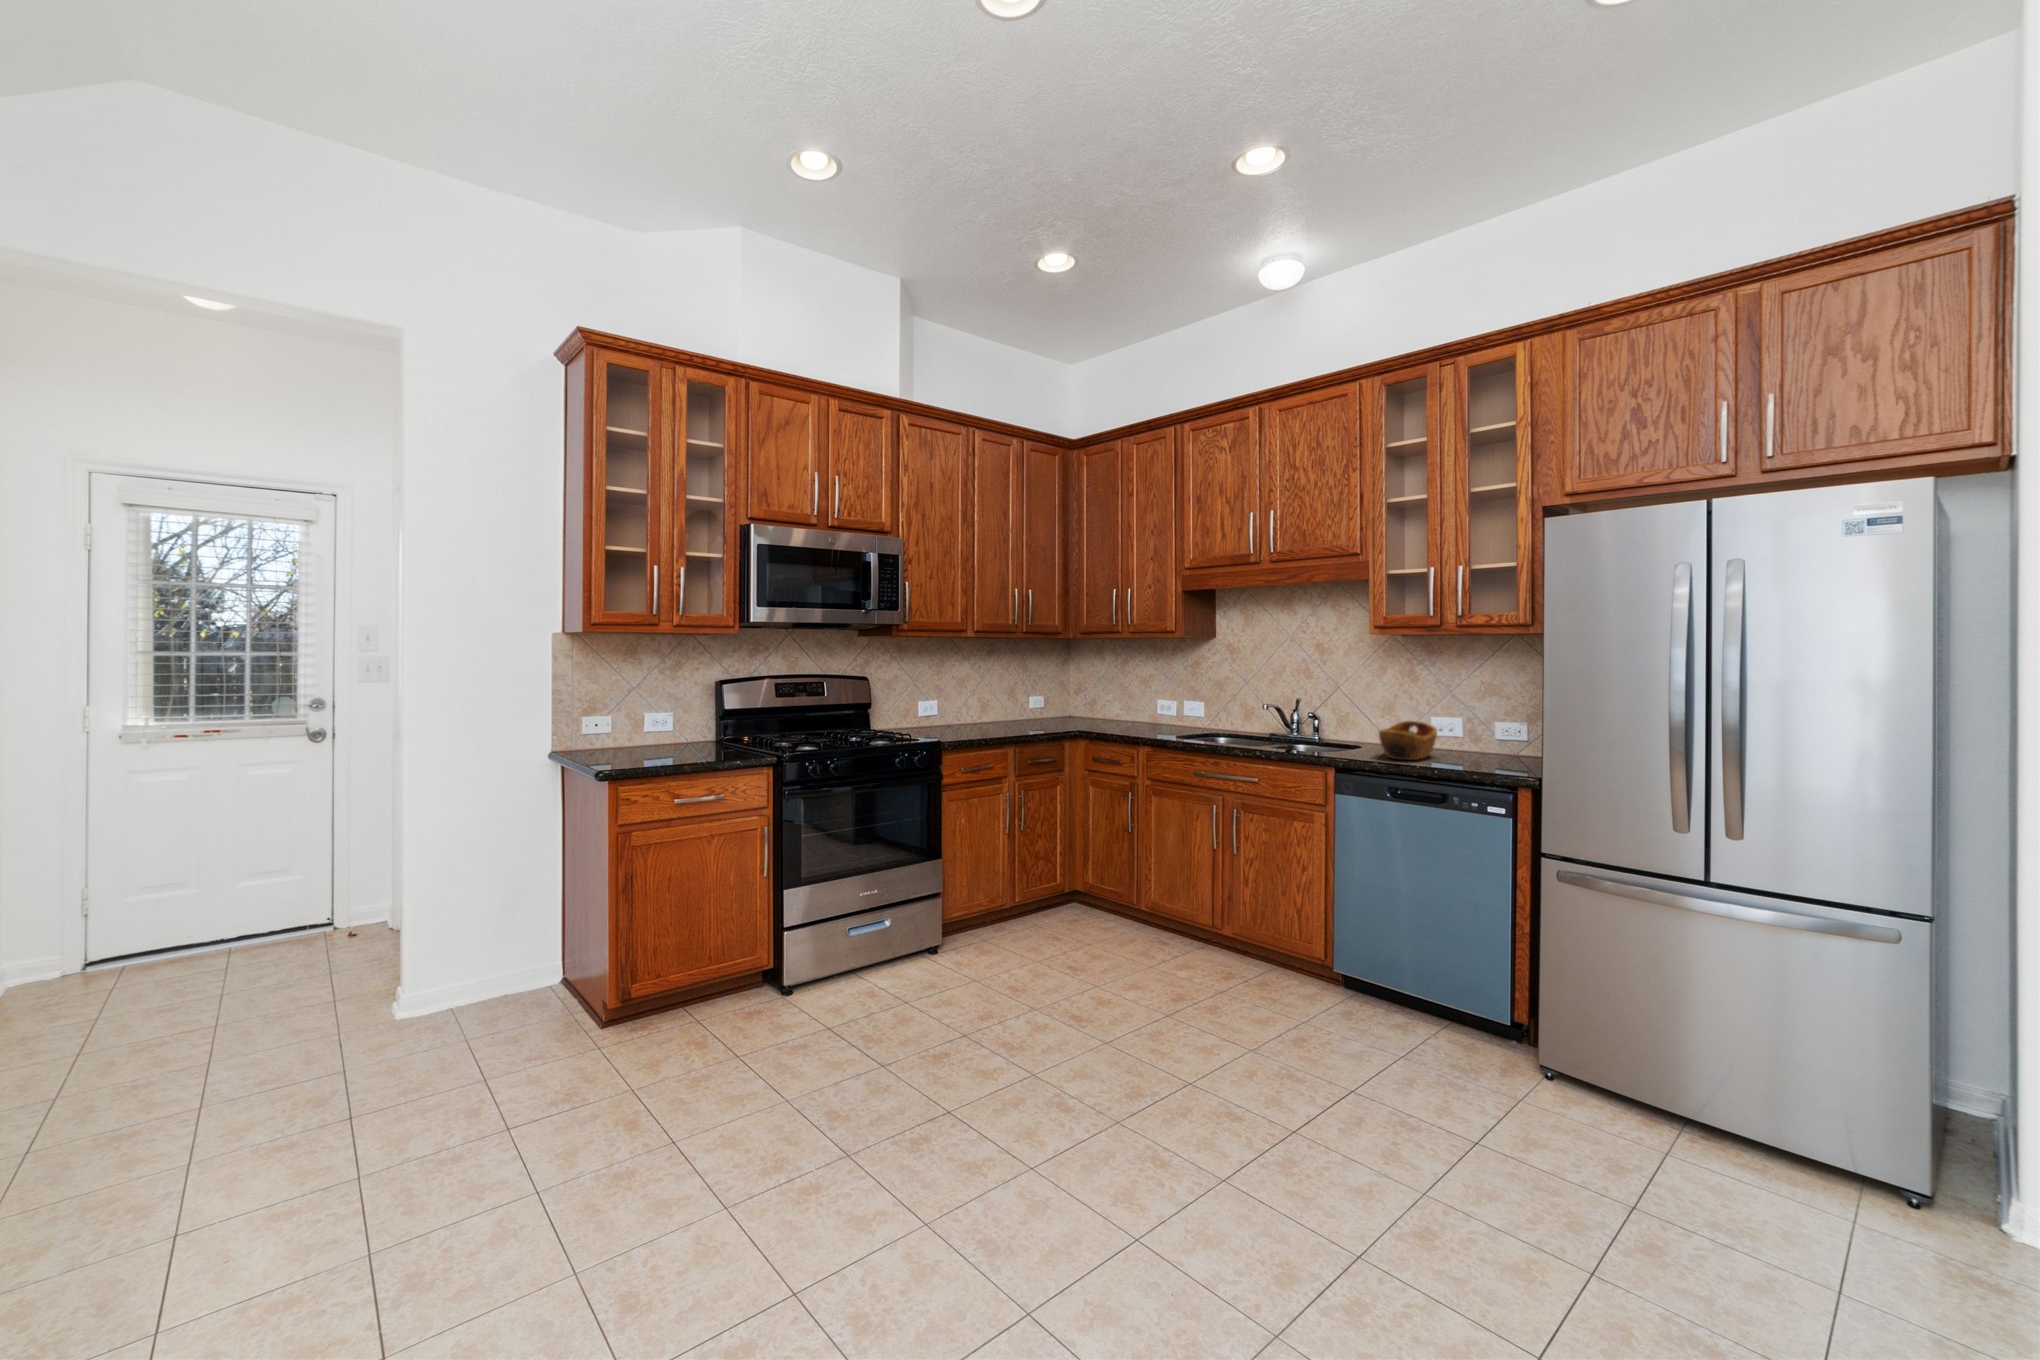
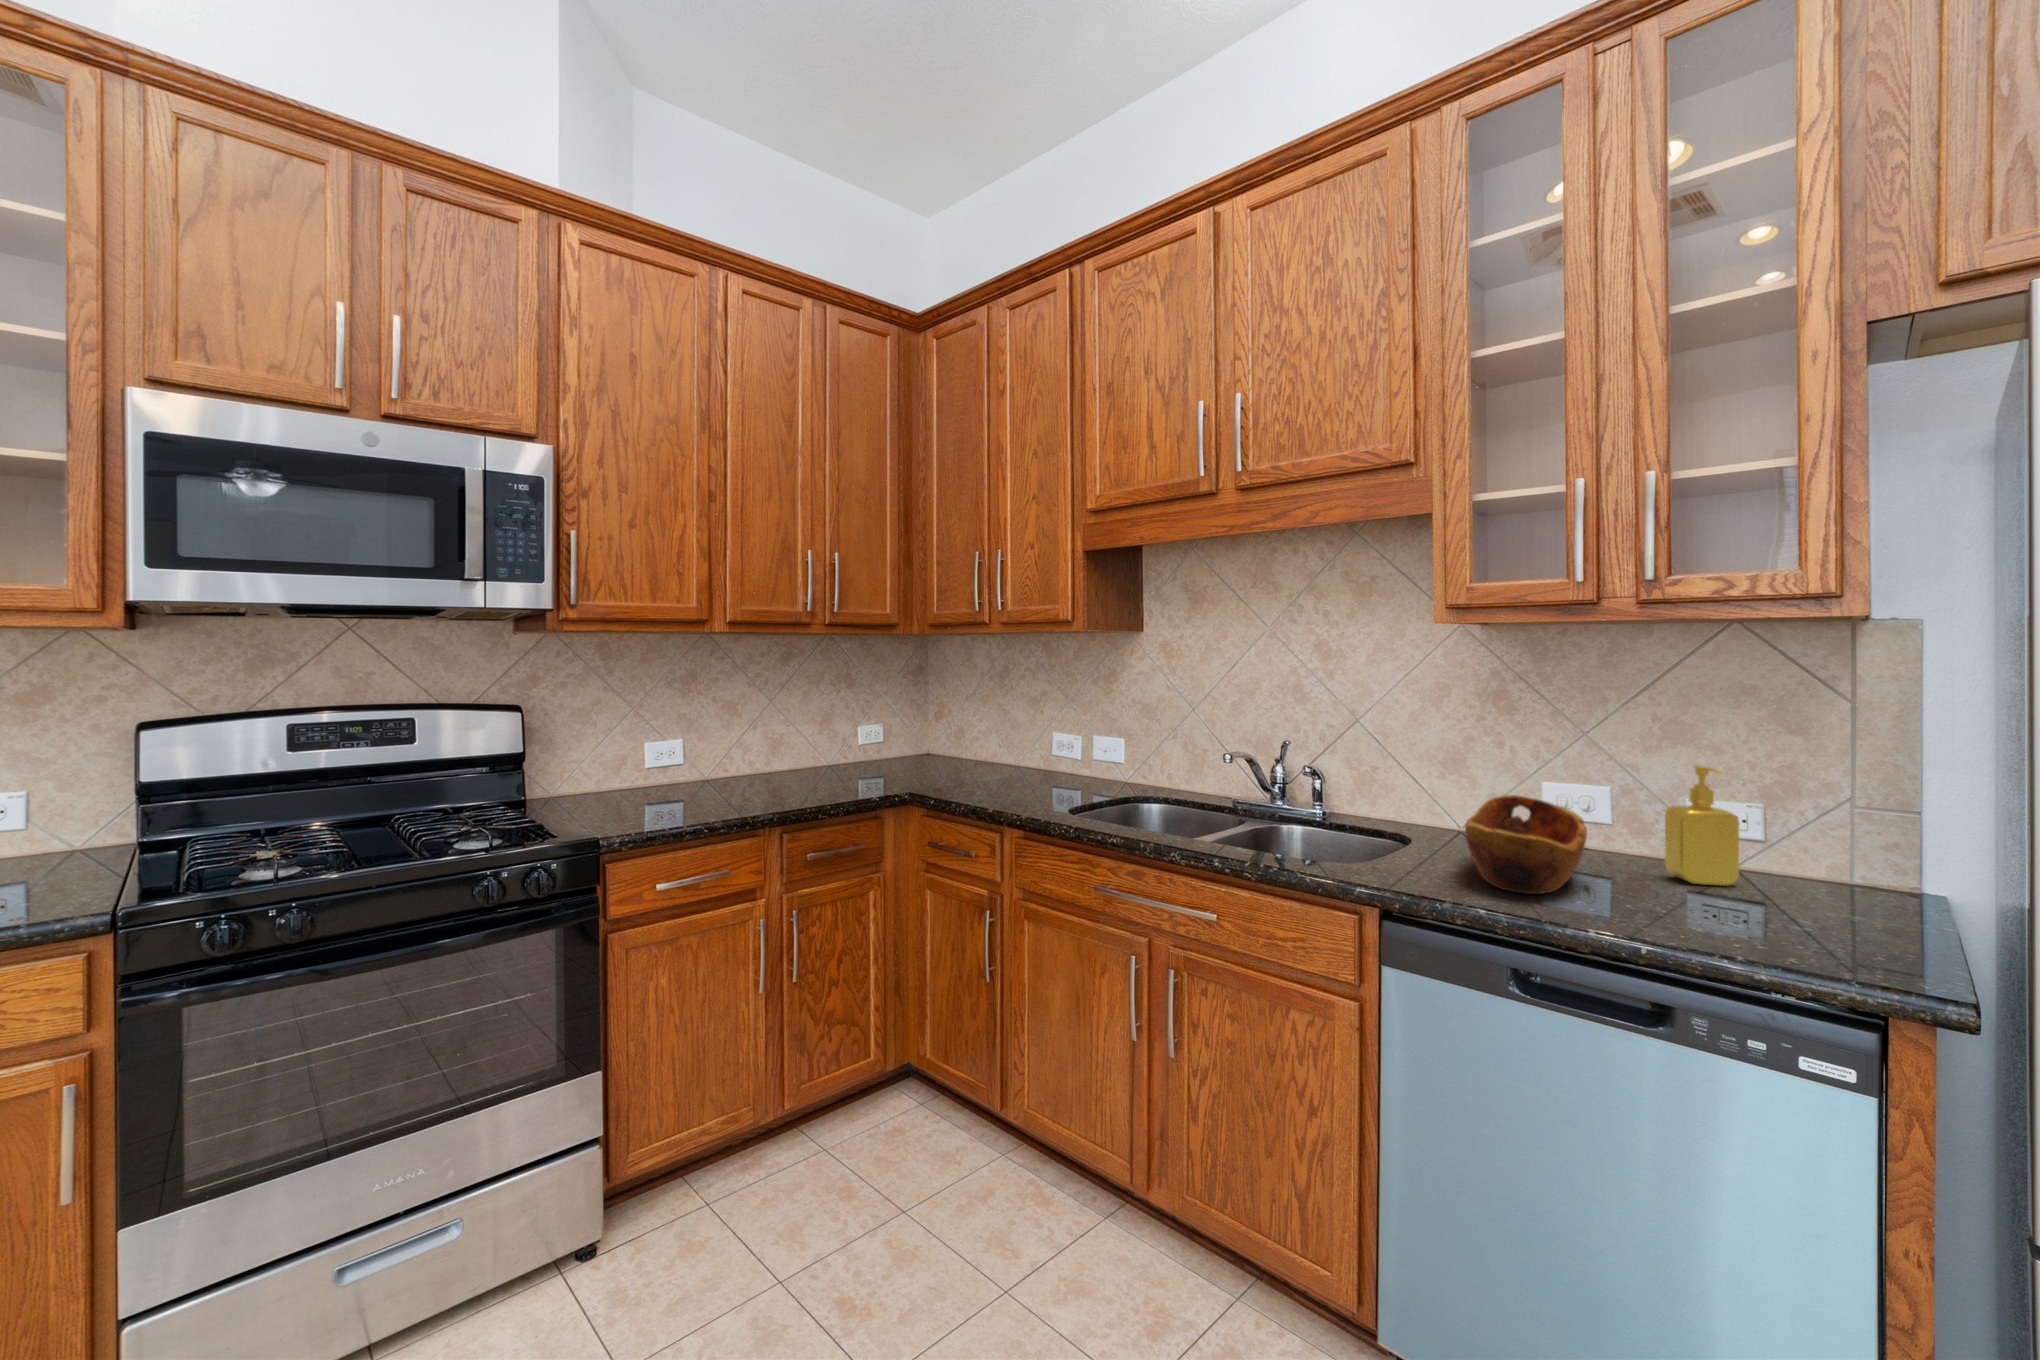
soap dispenser: none [1477,703,1508,759] -> present [1665,765,1739,886]

